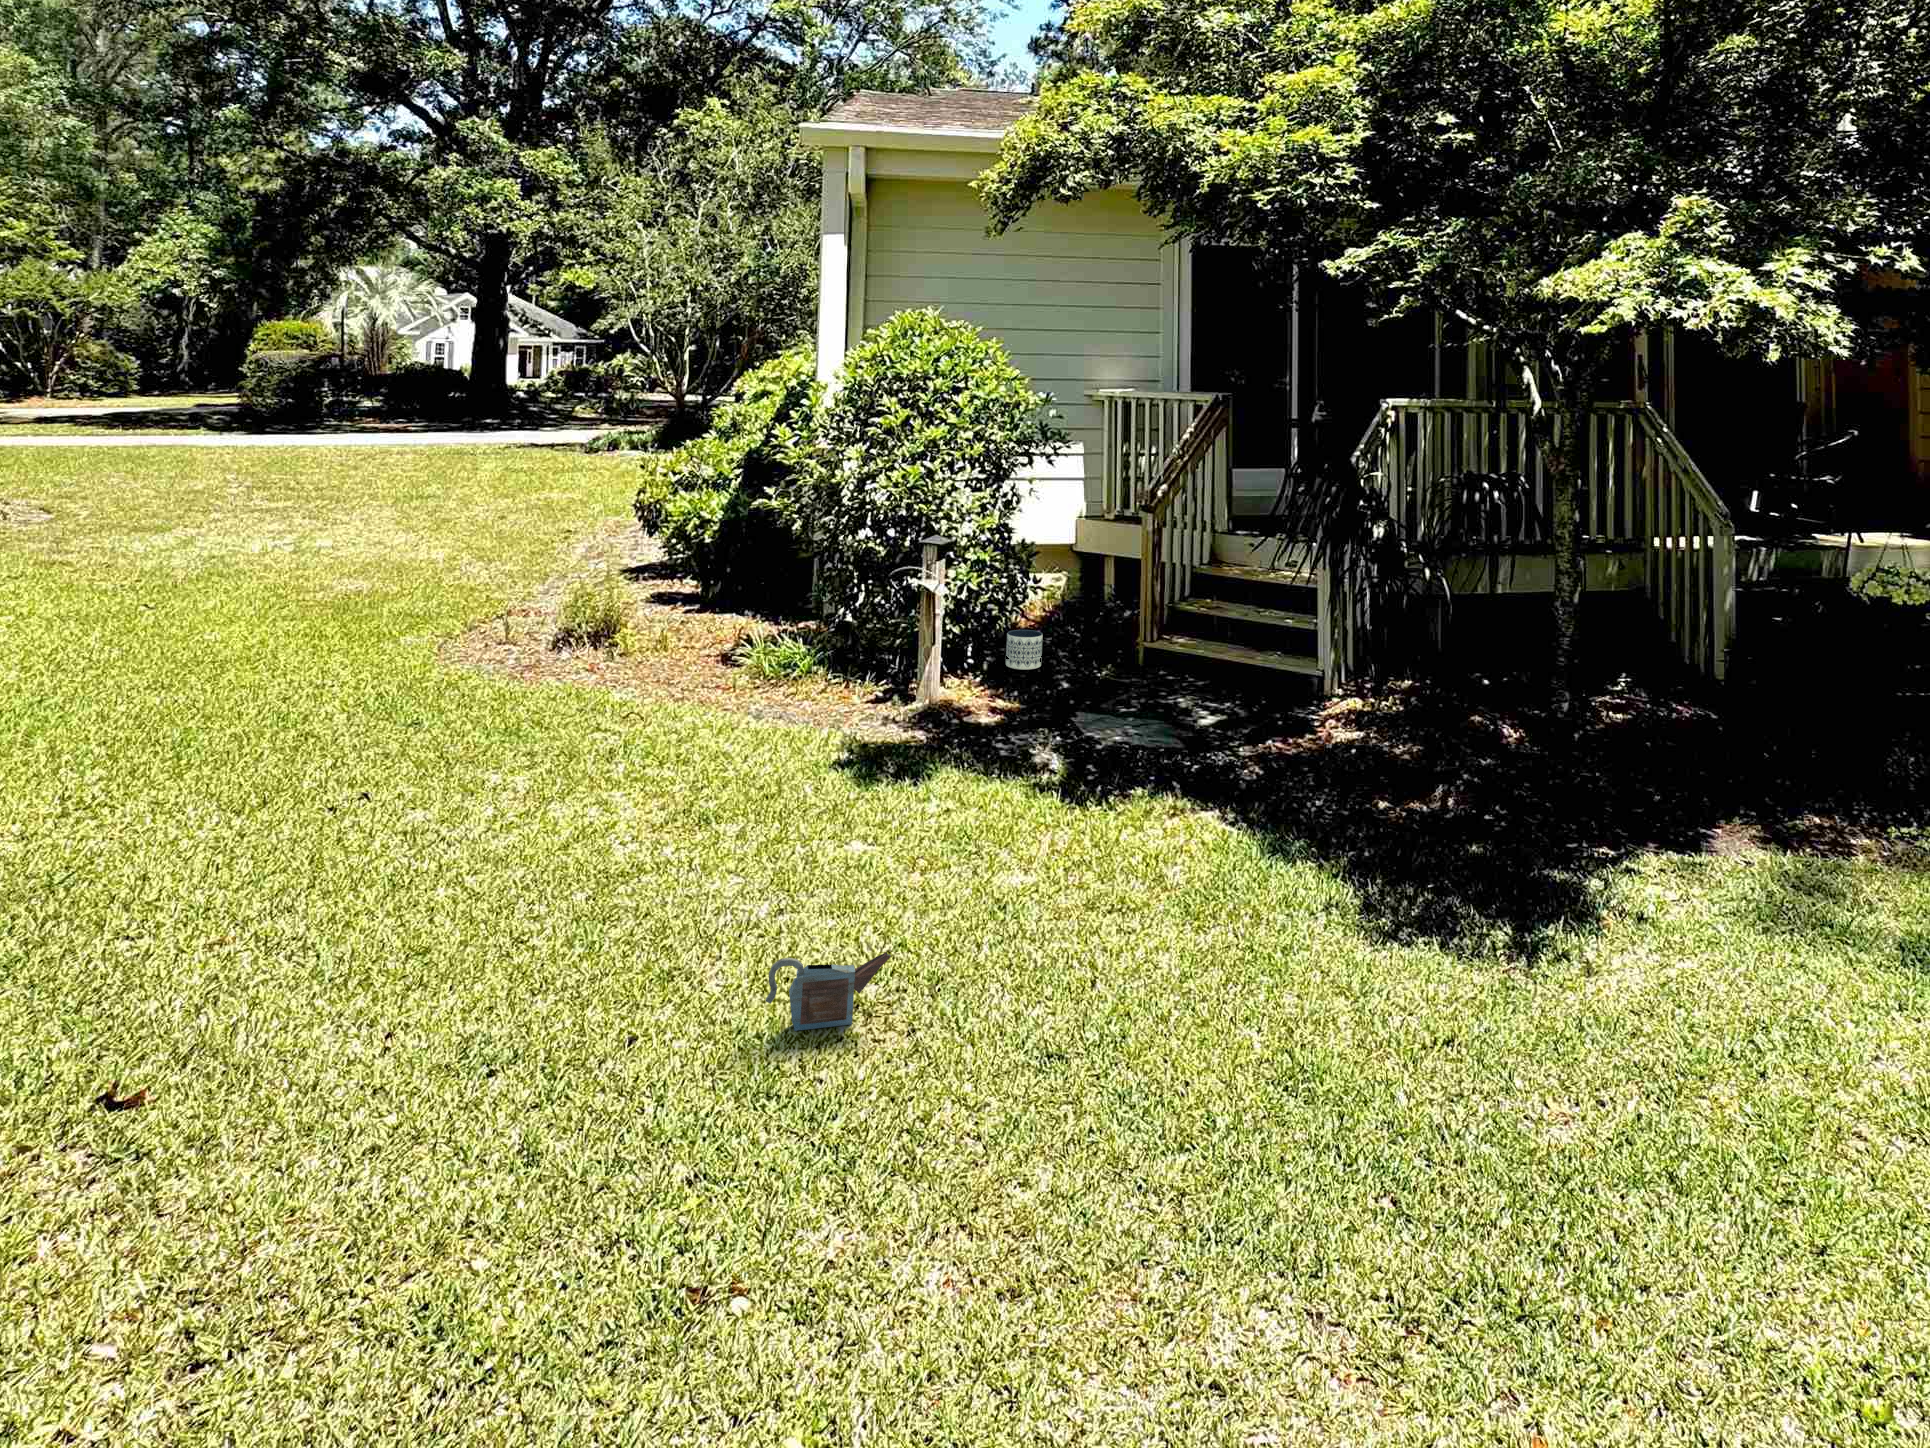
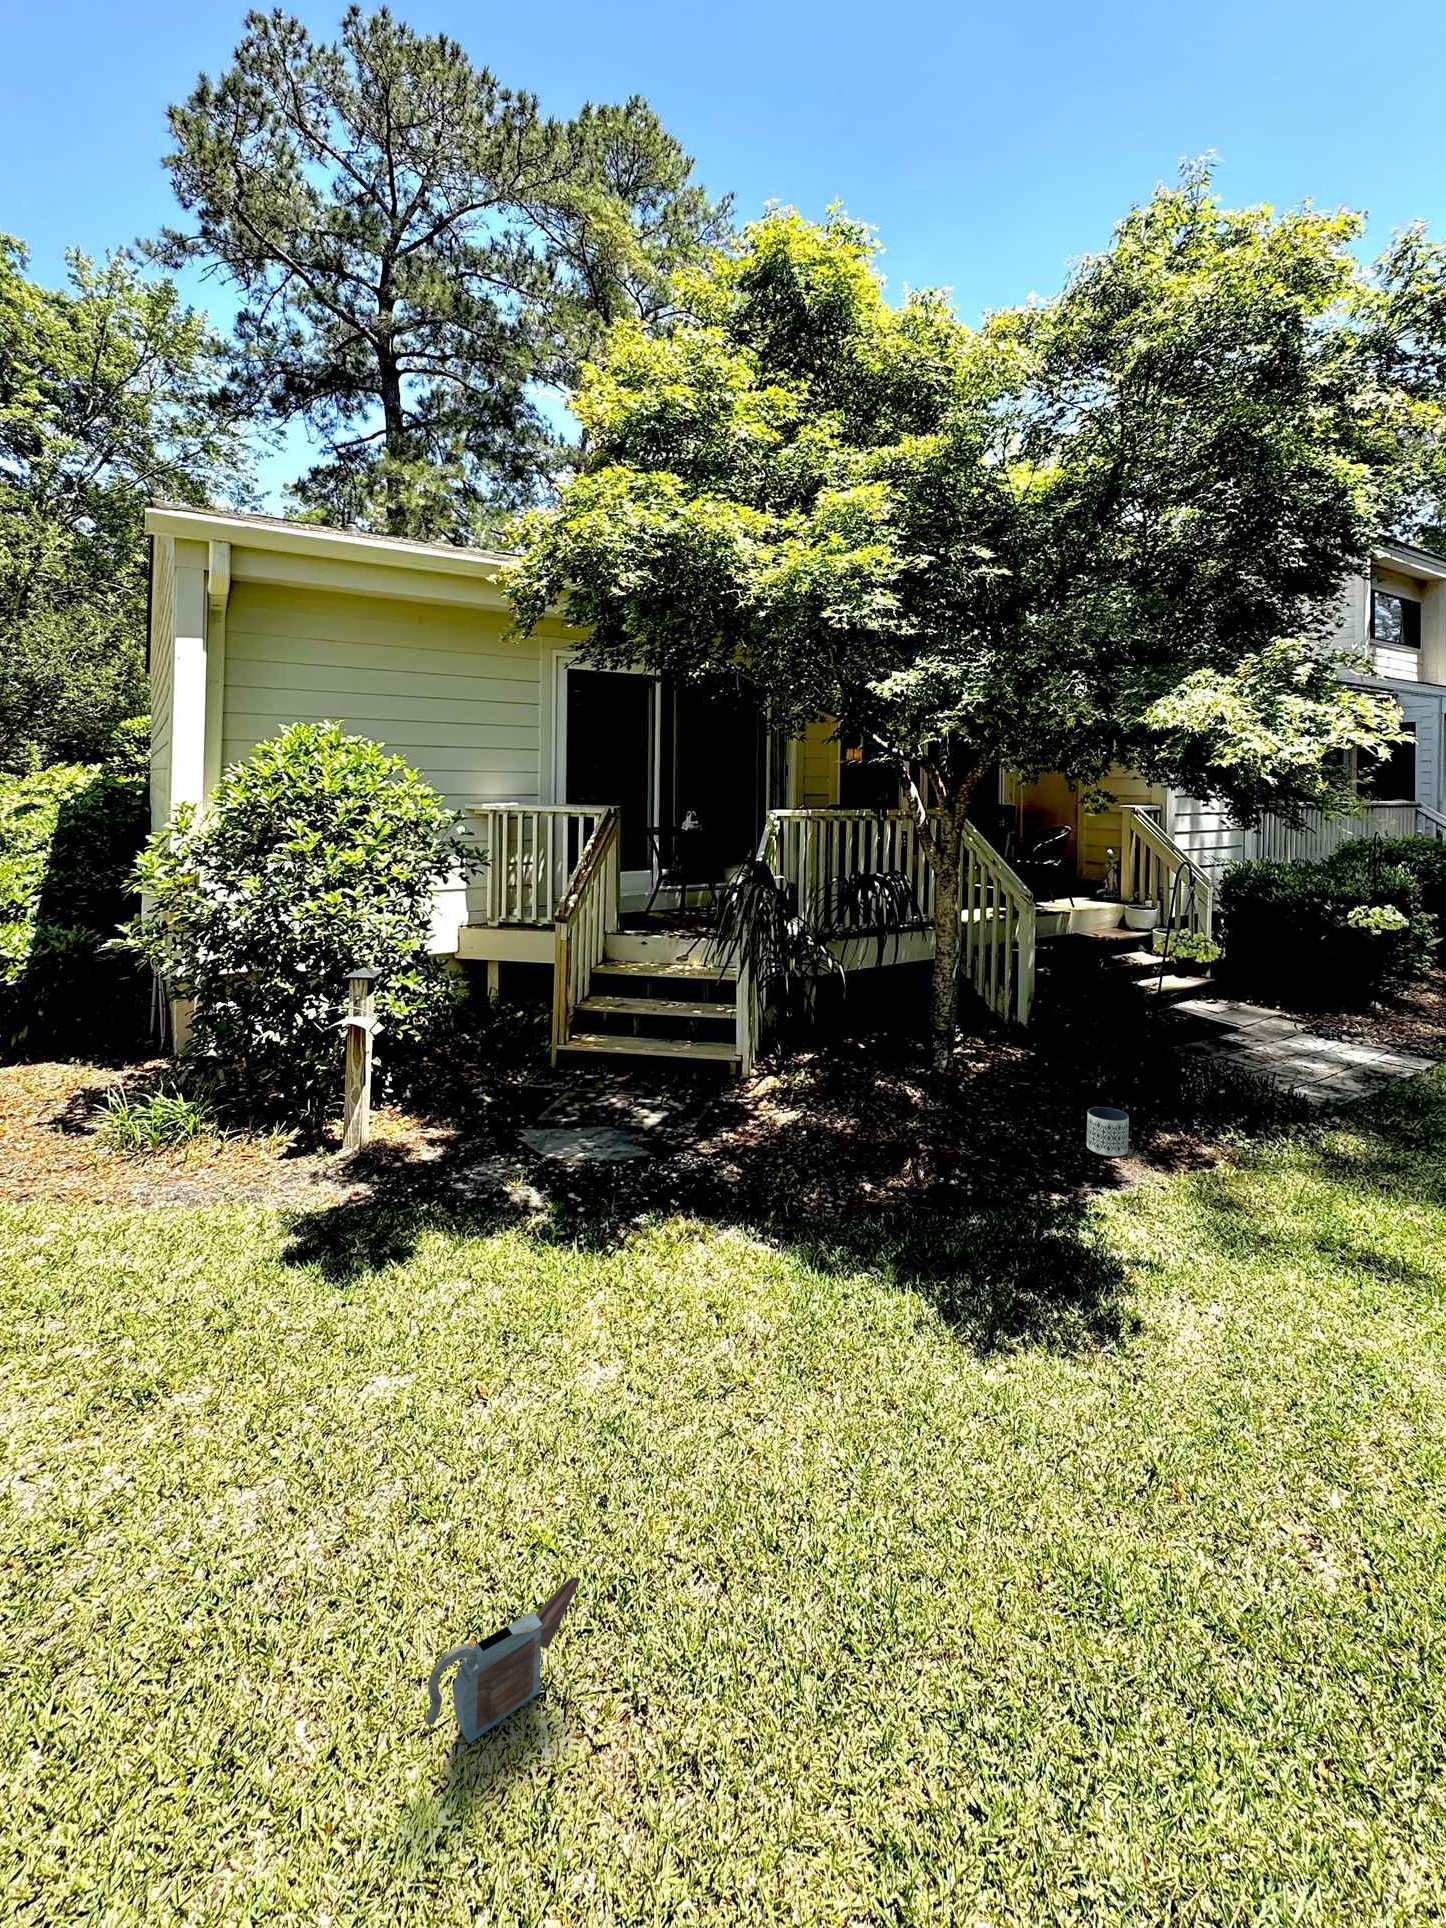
planter: present [1006,630,1043,670] -> present [1087,1107,1129,1156]

